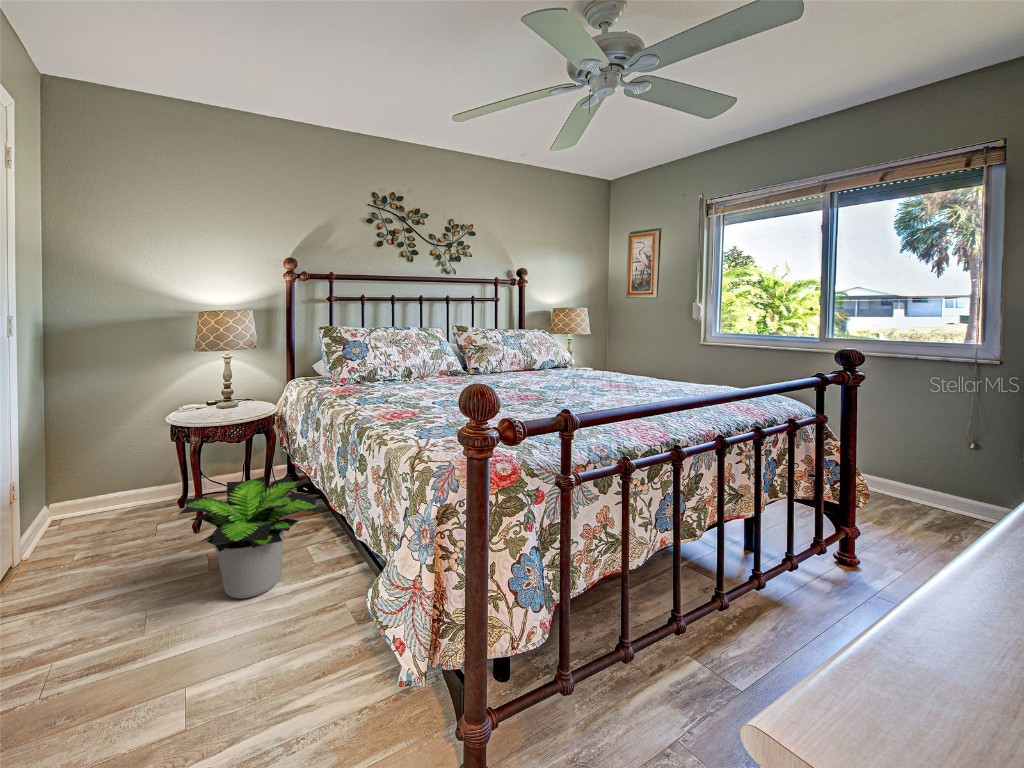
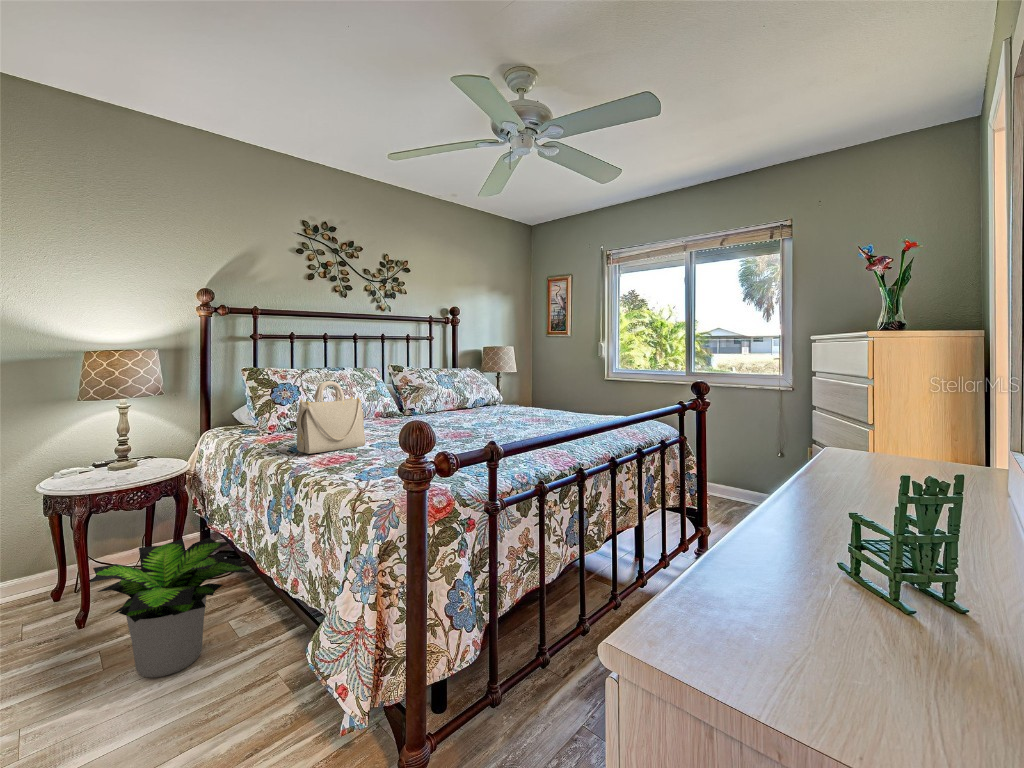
handbag: none [364,338,428,406] -> present [297,381,365,454]

